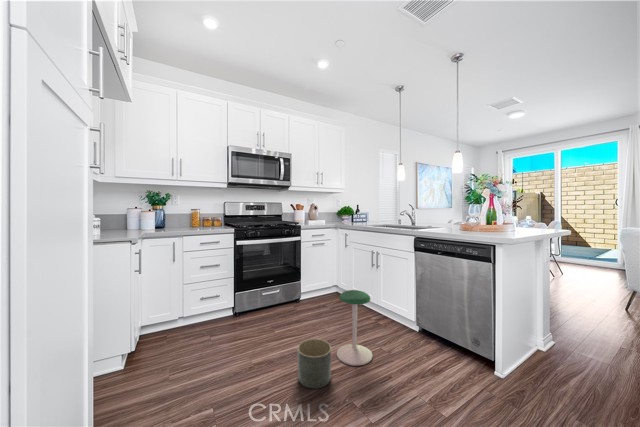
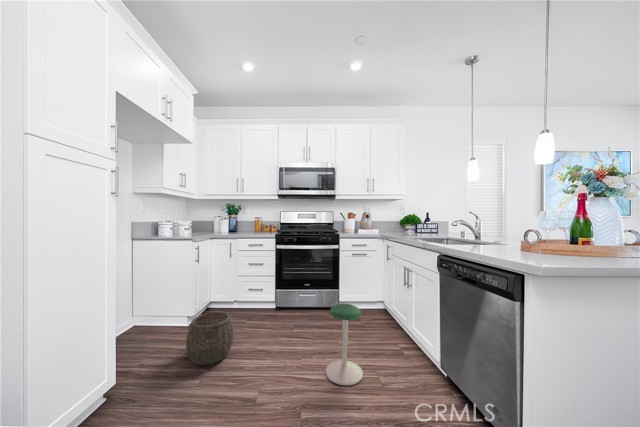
woven basket: none [167,328,229,400] -> present [186,312,234,366]
planter: present [298,339,331,389] -> none [274,343,306,392]

